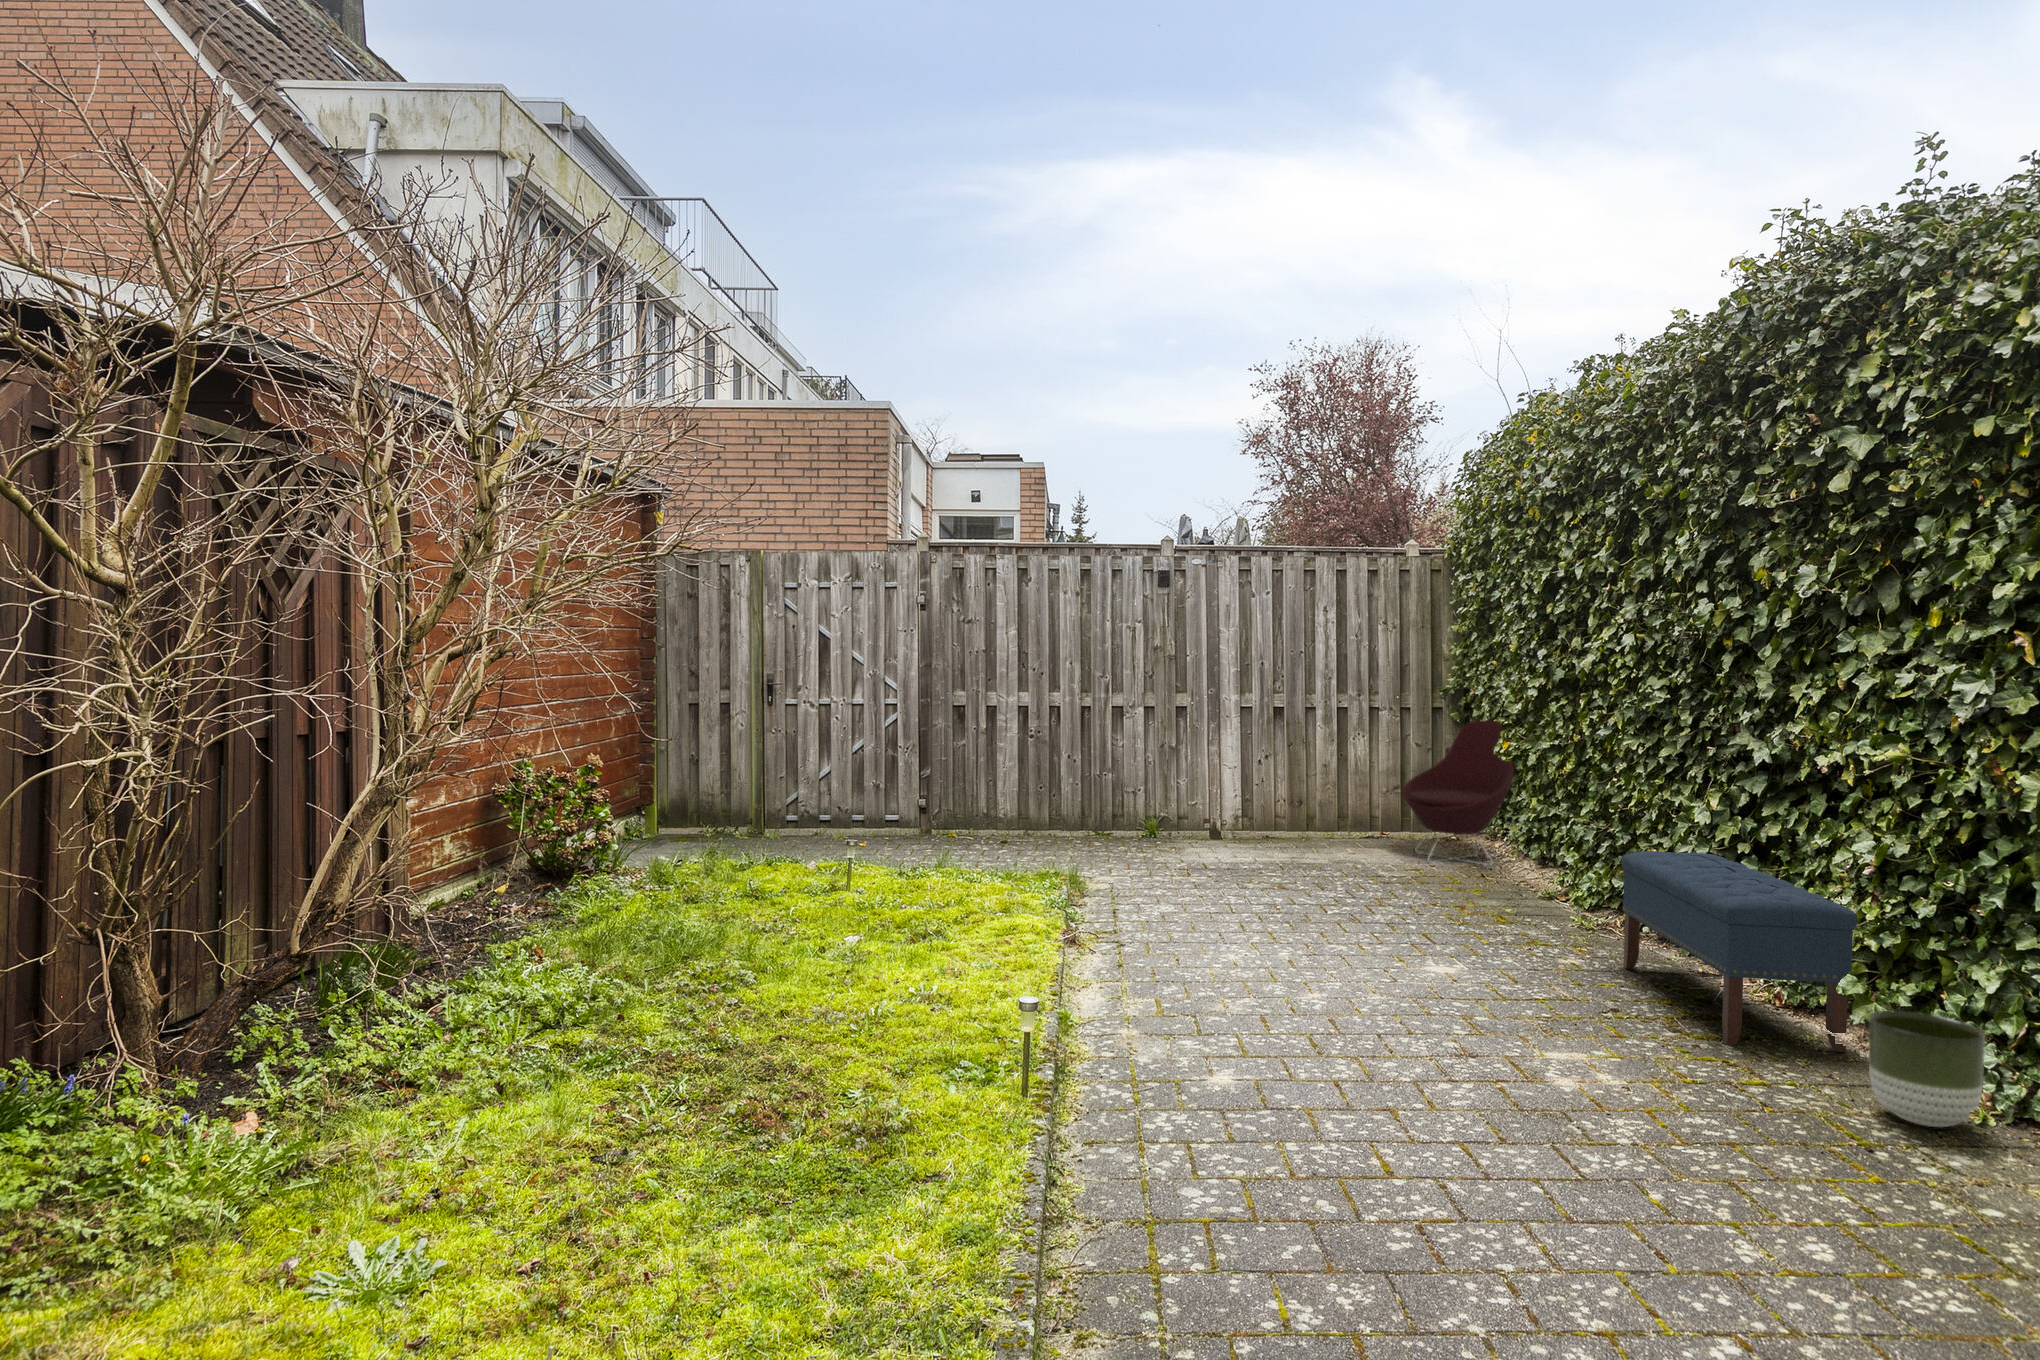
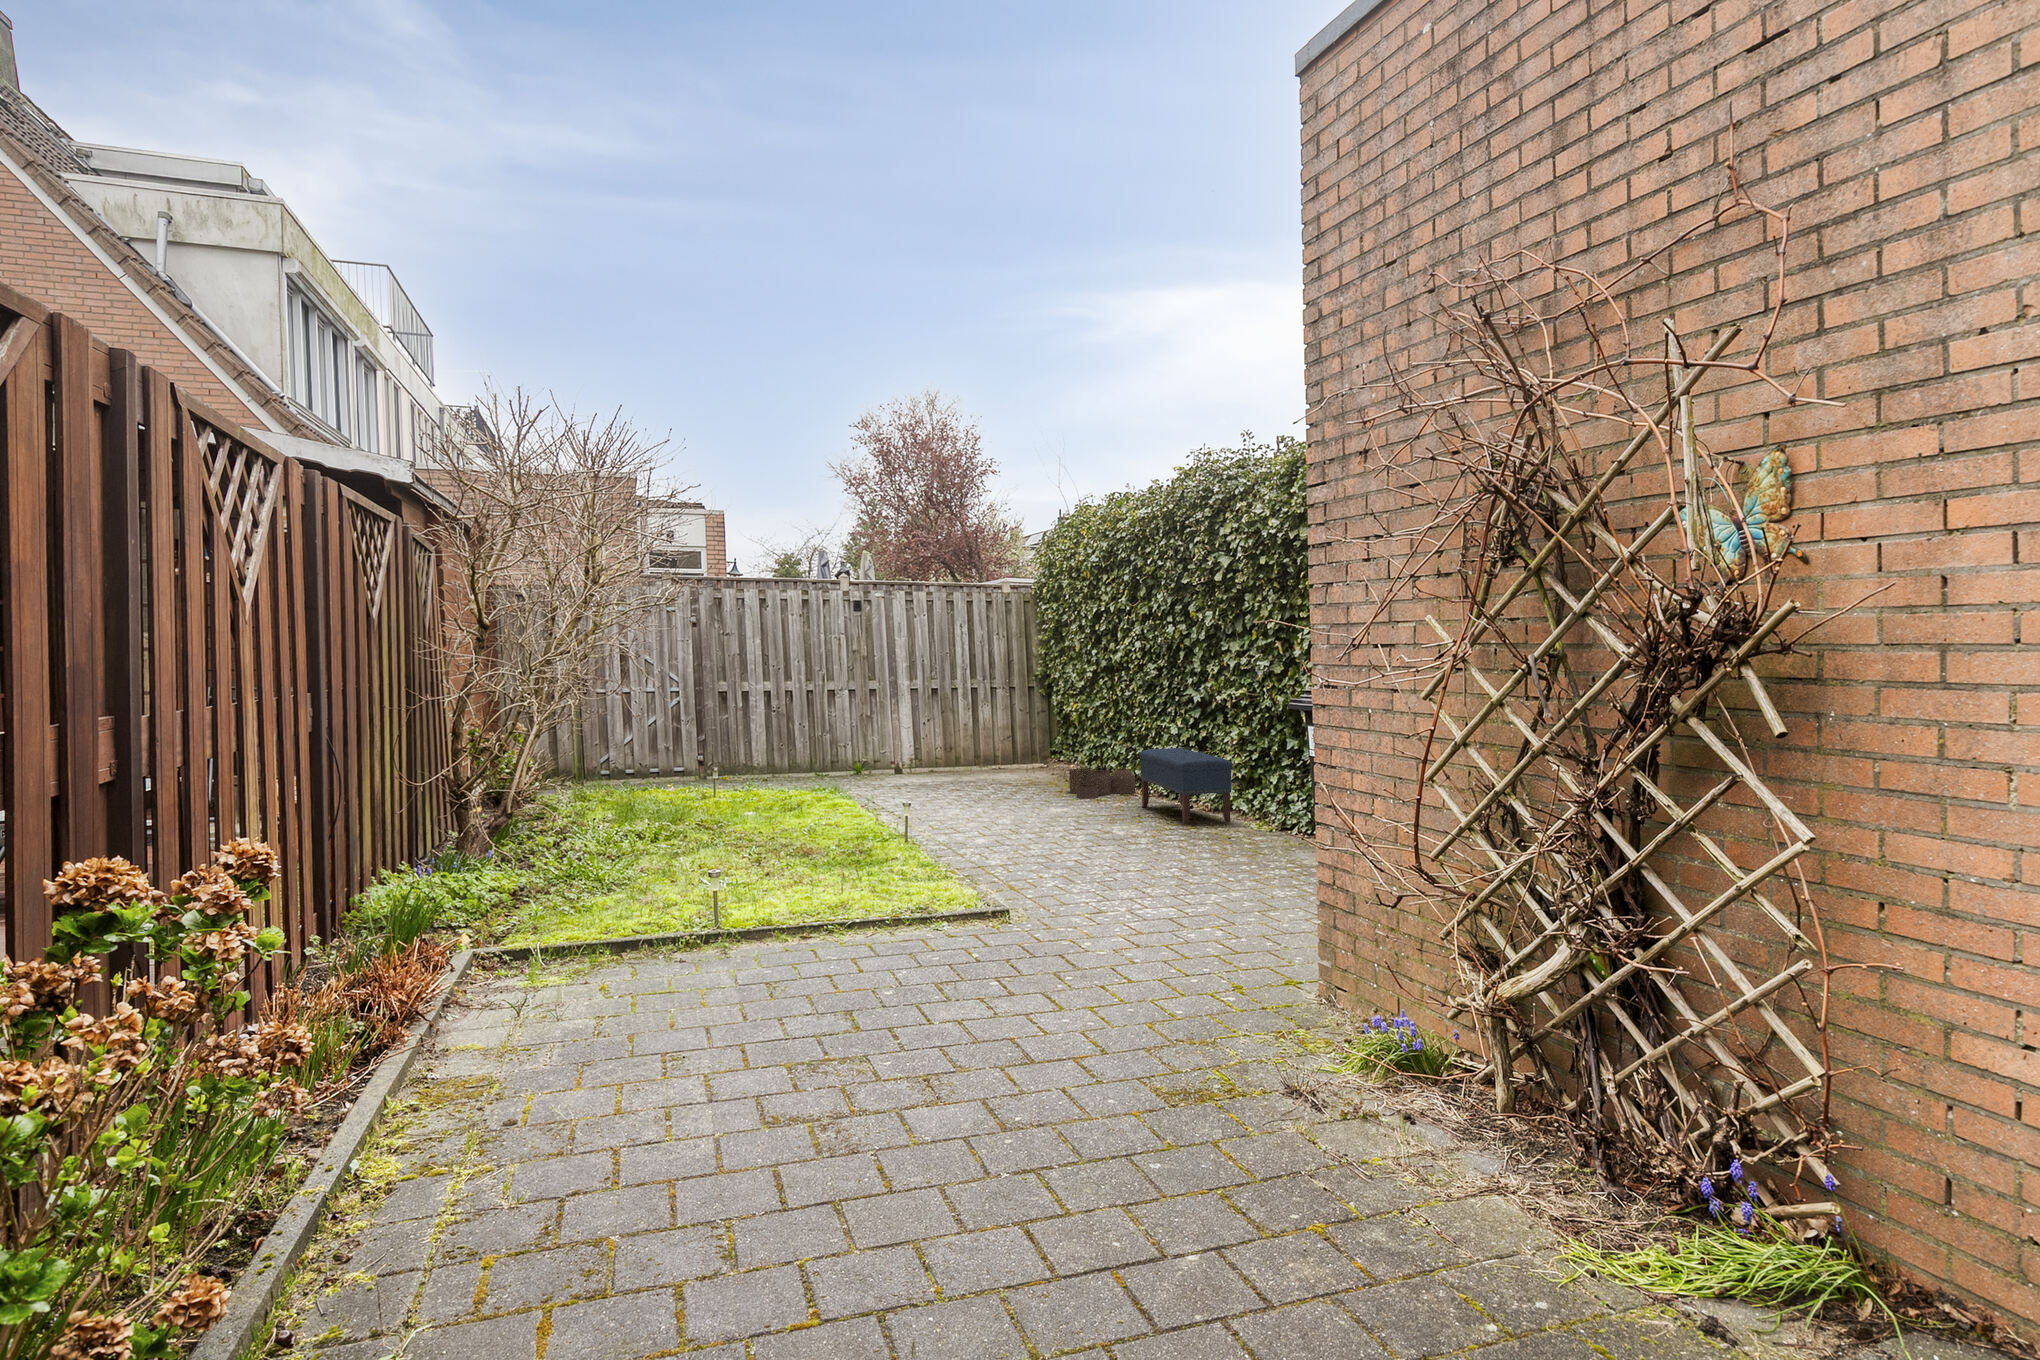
chair: present [1403,720,1514,866] -> none [1018,692,1081,778]
woven basket: none [1480,857,1611,929] -> present [1069,765,1135,799]
planter: present [1869,1011,1985,1127] -> none [1232,795,1270,836]

